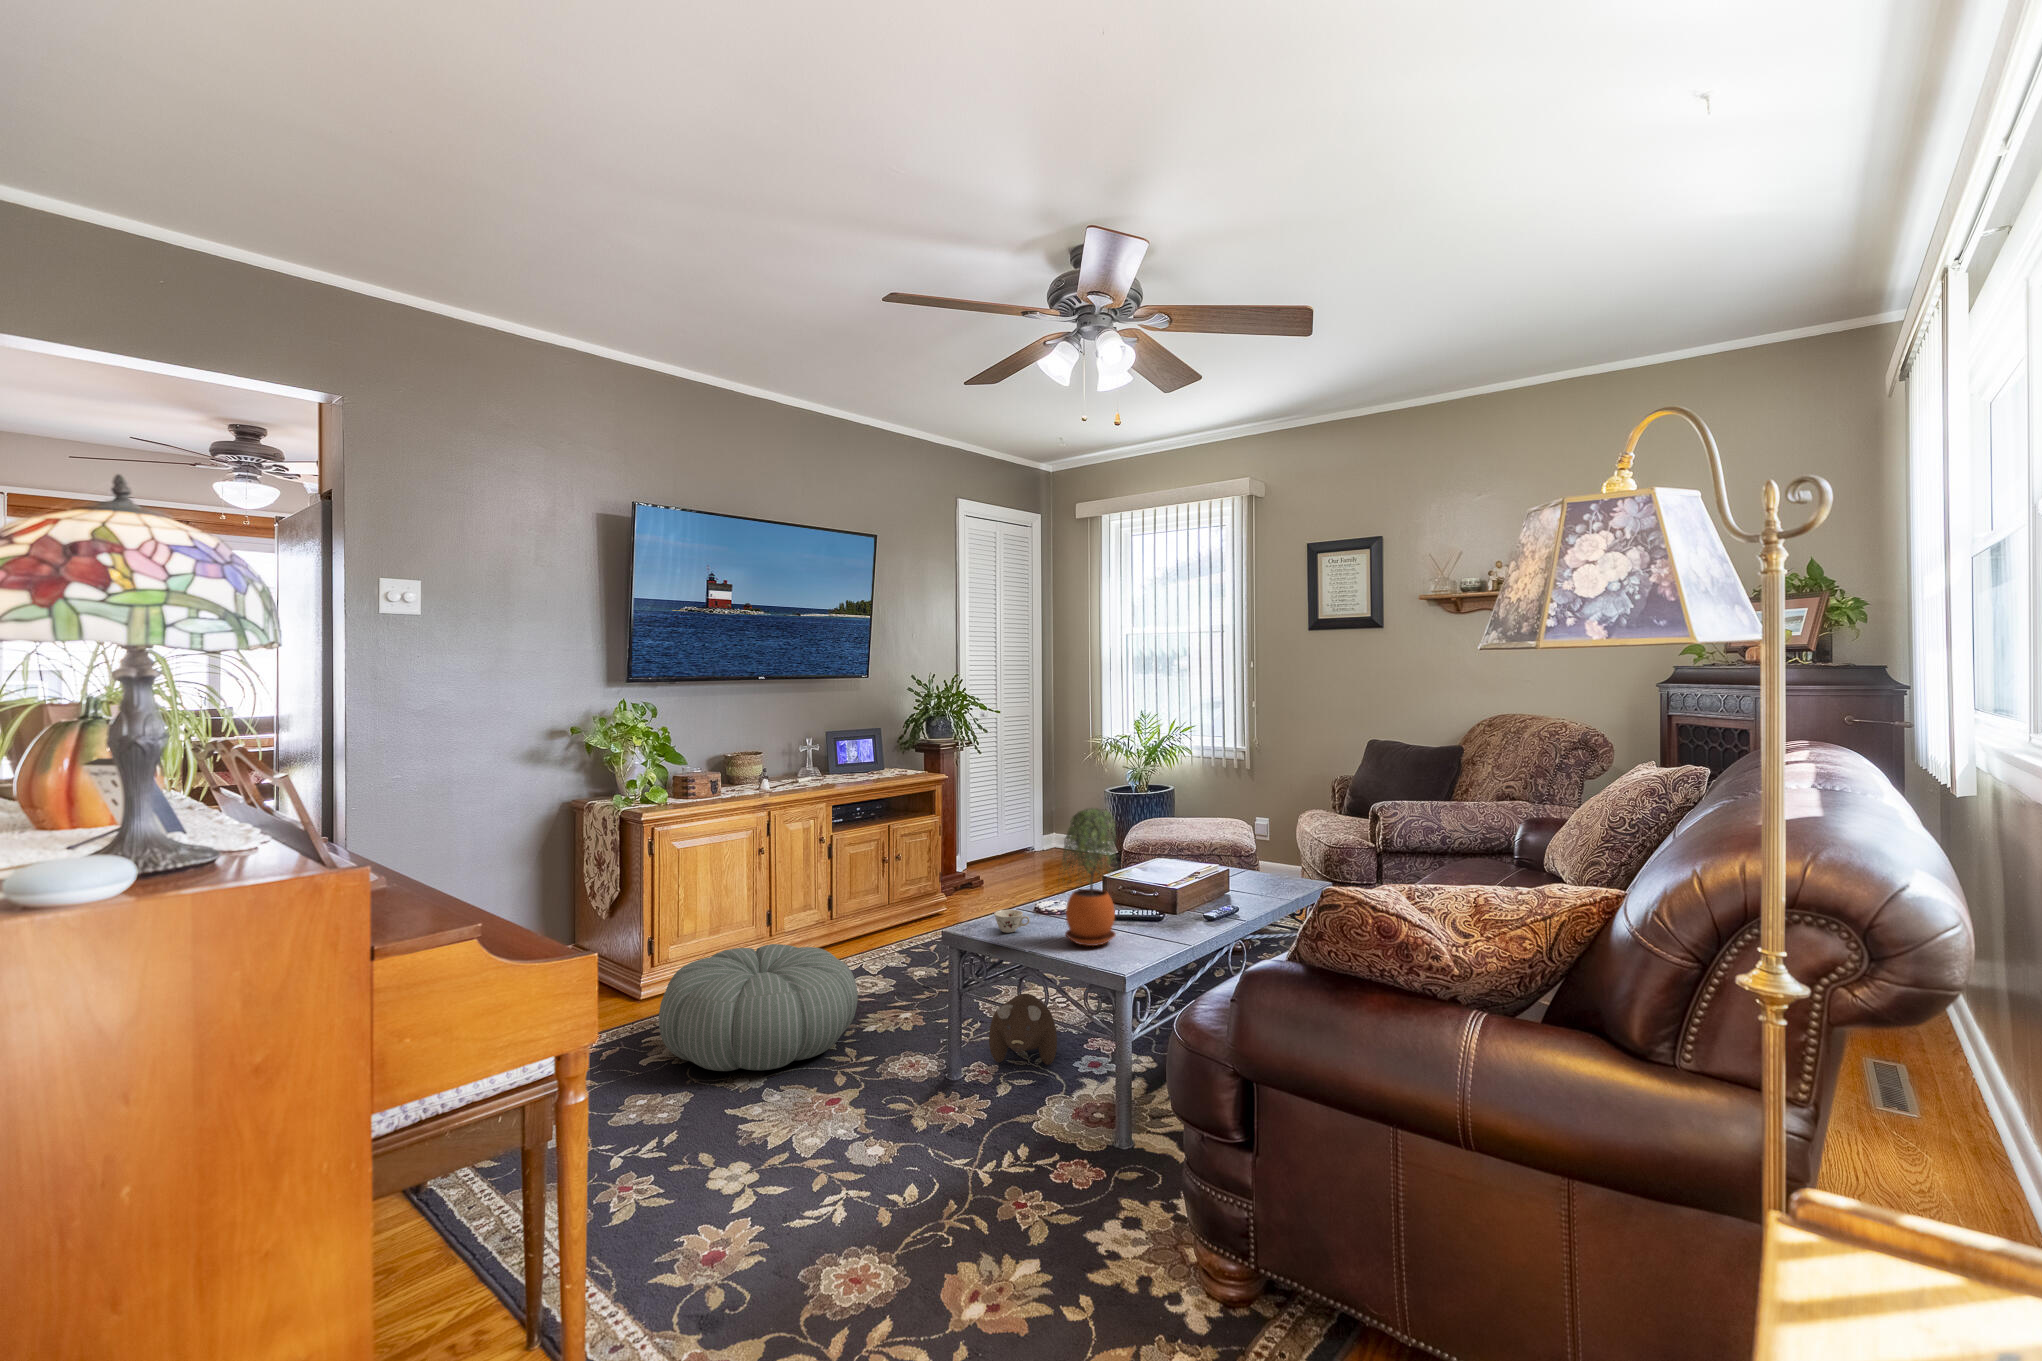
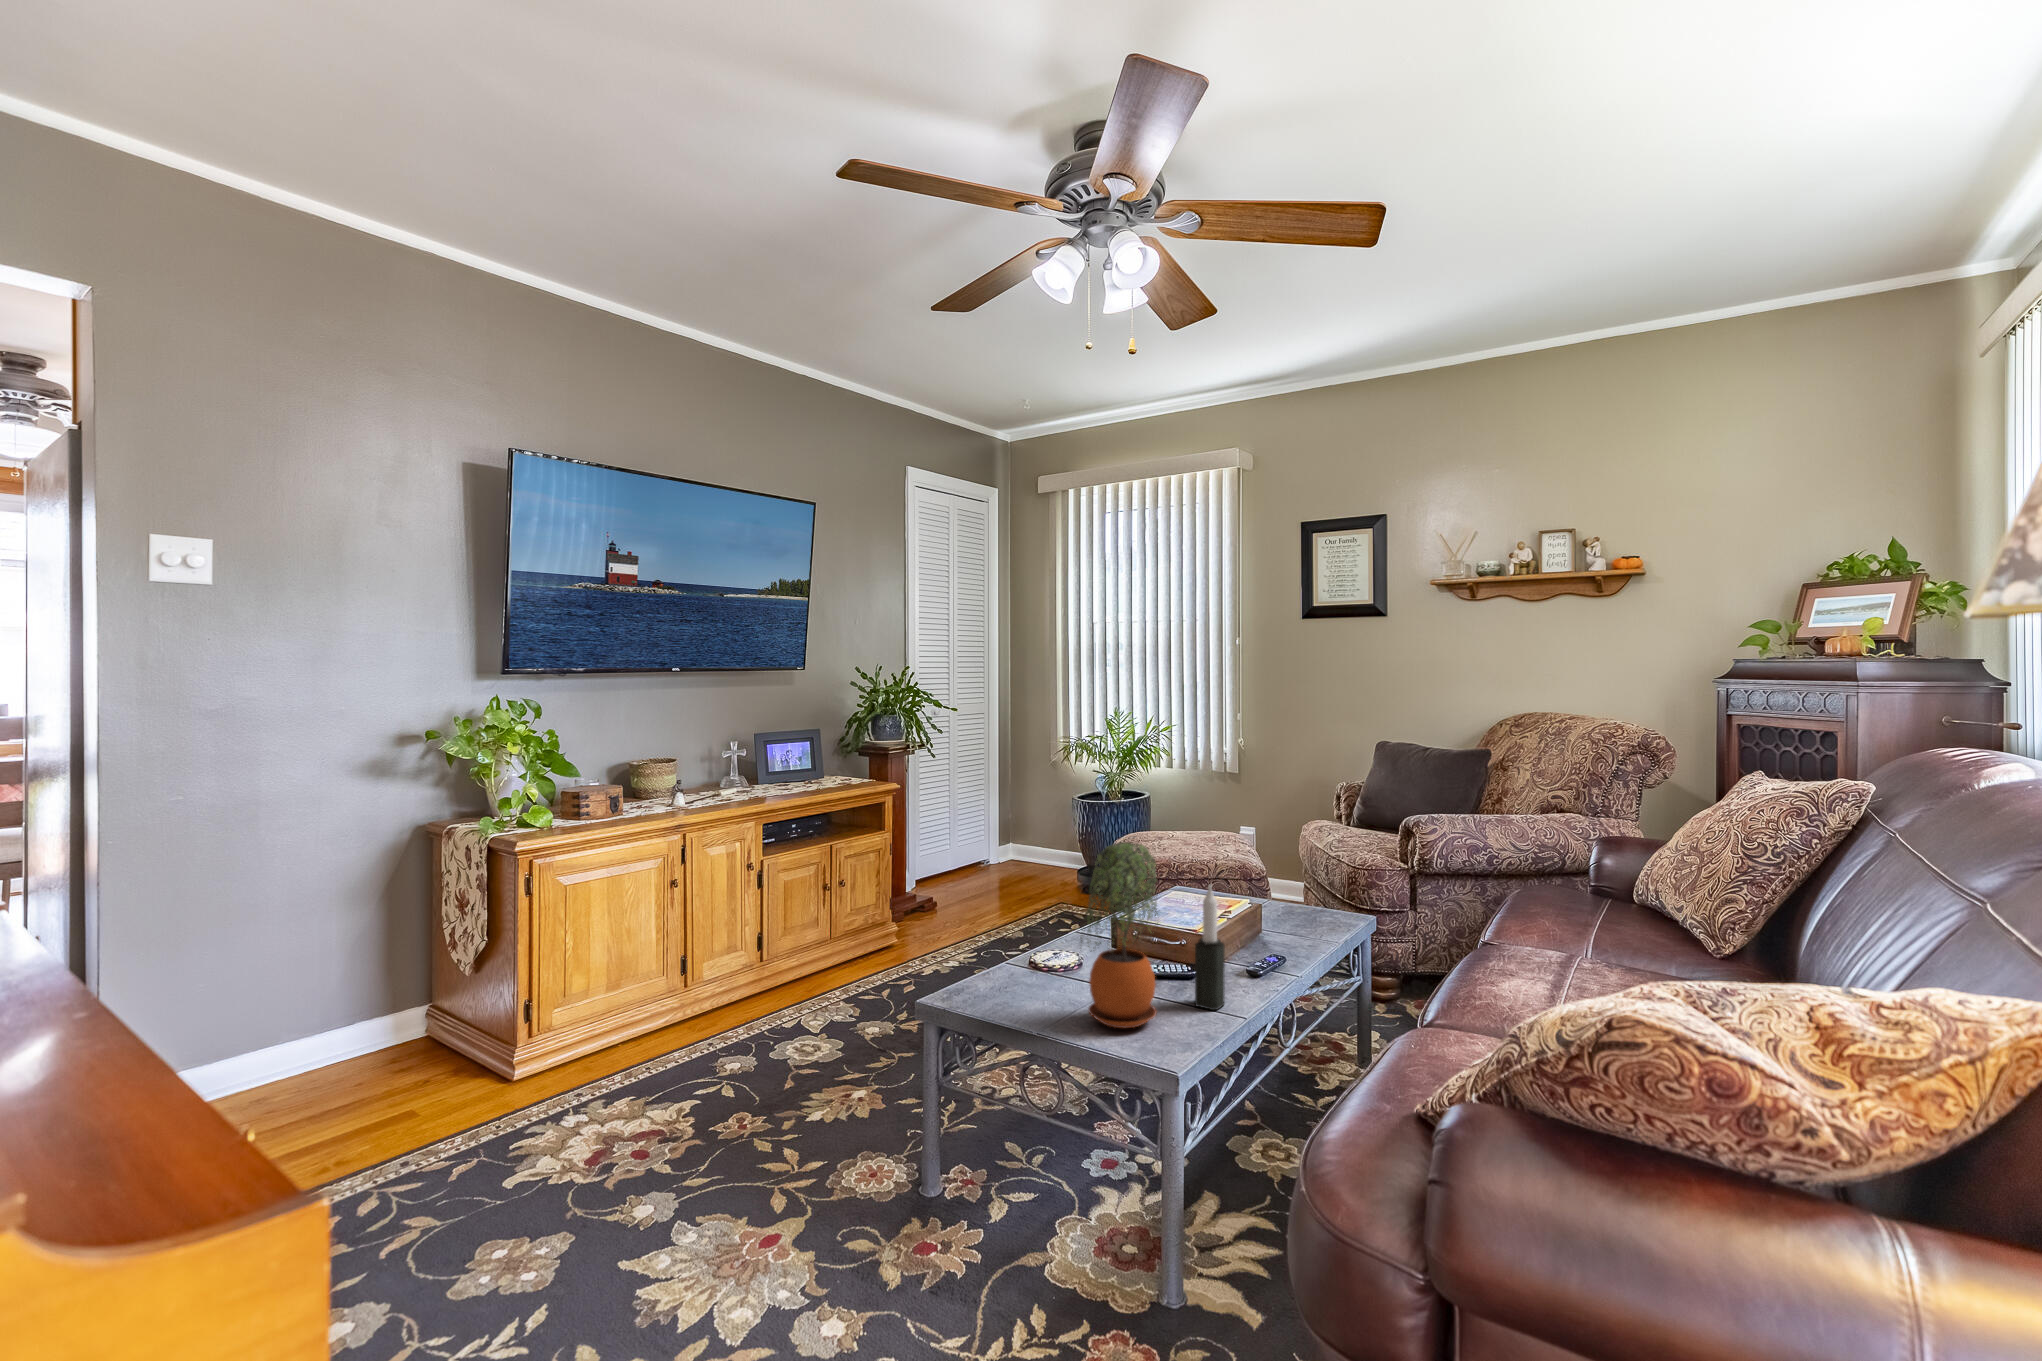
candle: none [1149,842,1172,937] -> present [1195,885,1225,1010]
teacup: present [994,910,1030,933] -> none [989,975,1037,1007]
pouf: present [659,944,858,1071] -> none [530,1010,800,1197]
plush toy: present [989,994,1057,1065] -> none [977,1076,1065,1171]

